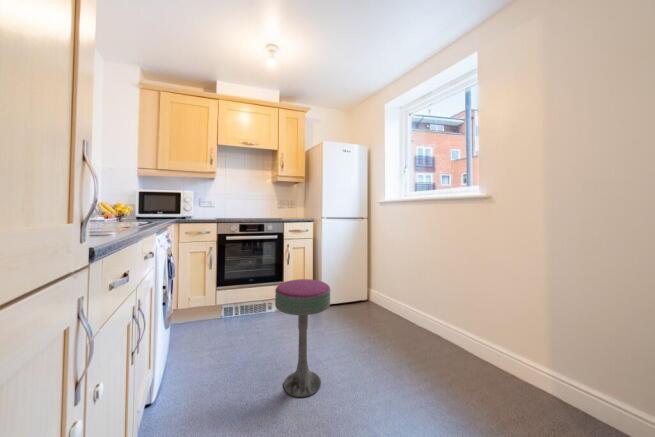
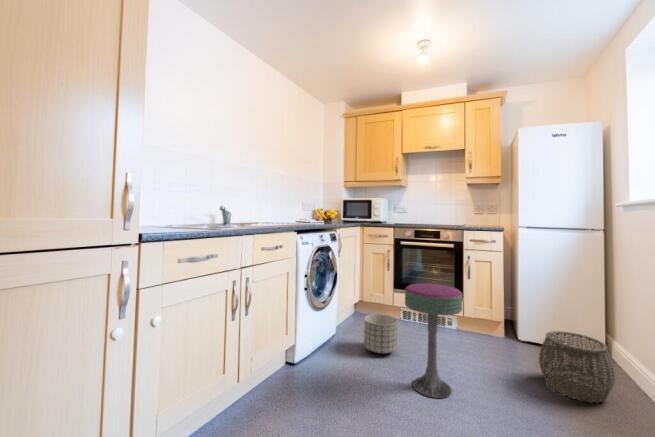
woven basket: none [354,292,395,340] -> present [539,331,615,403]
planter: none [206,322,248,373] -> present [364,314,398,354]

